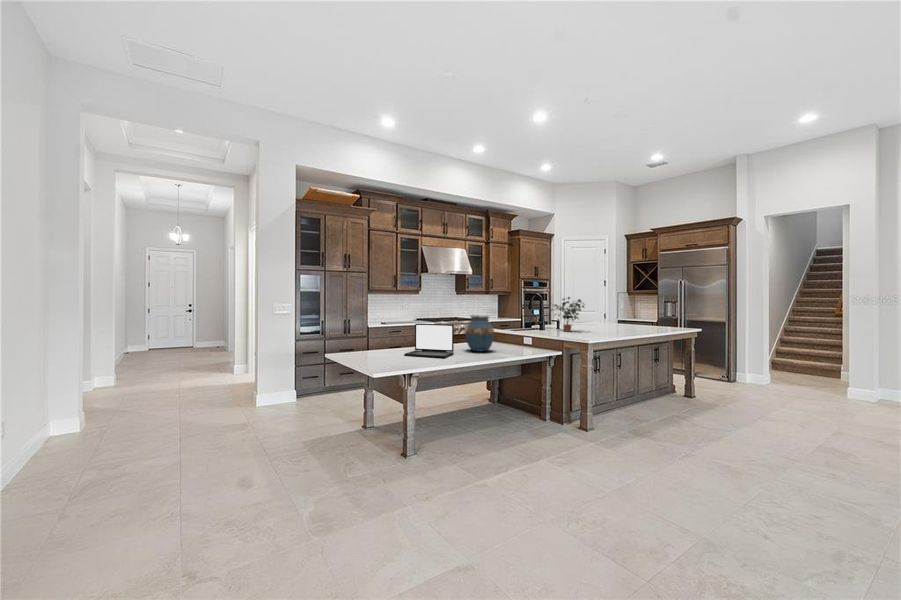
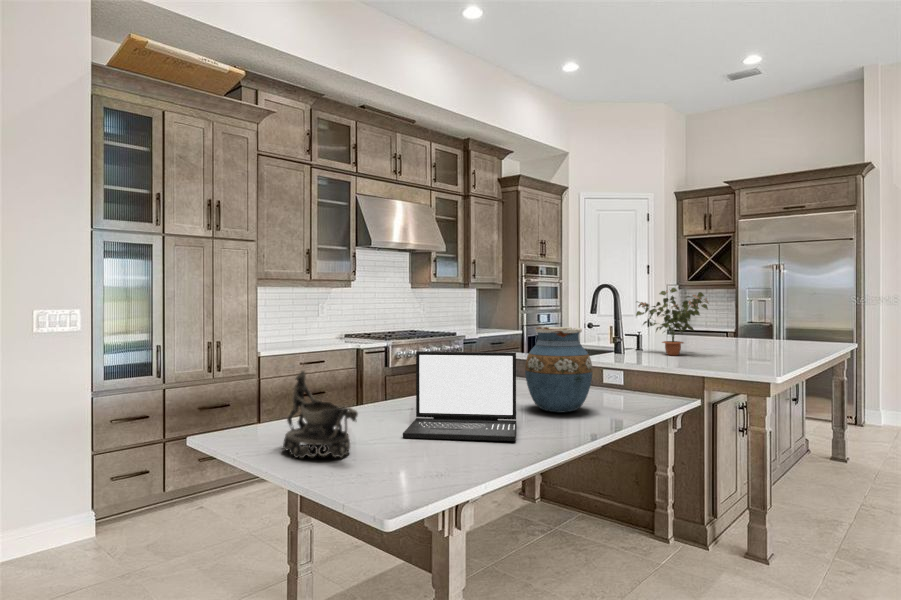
decorative bowl: none [358,328,382,359] -> present [283,370,358,458]

